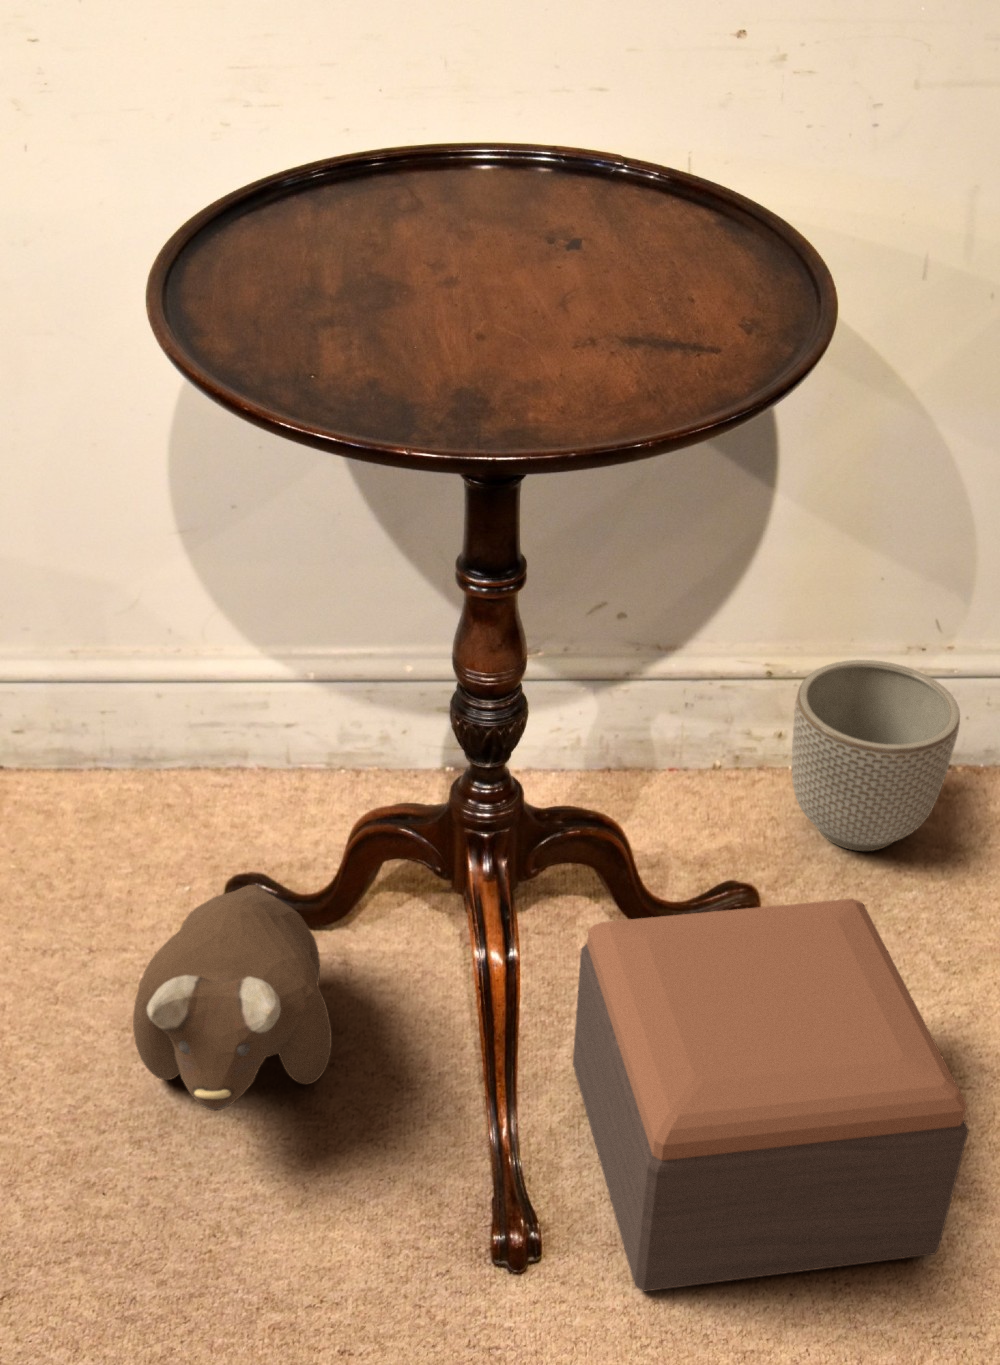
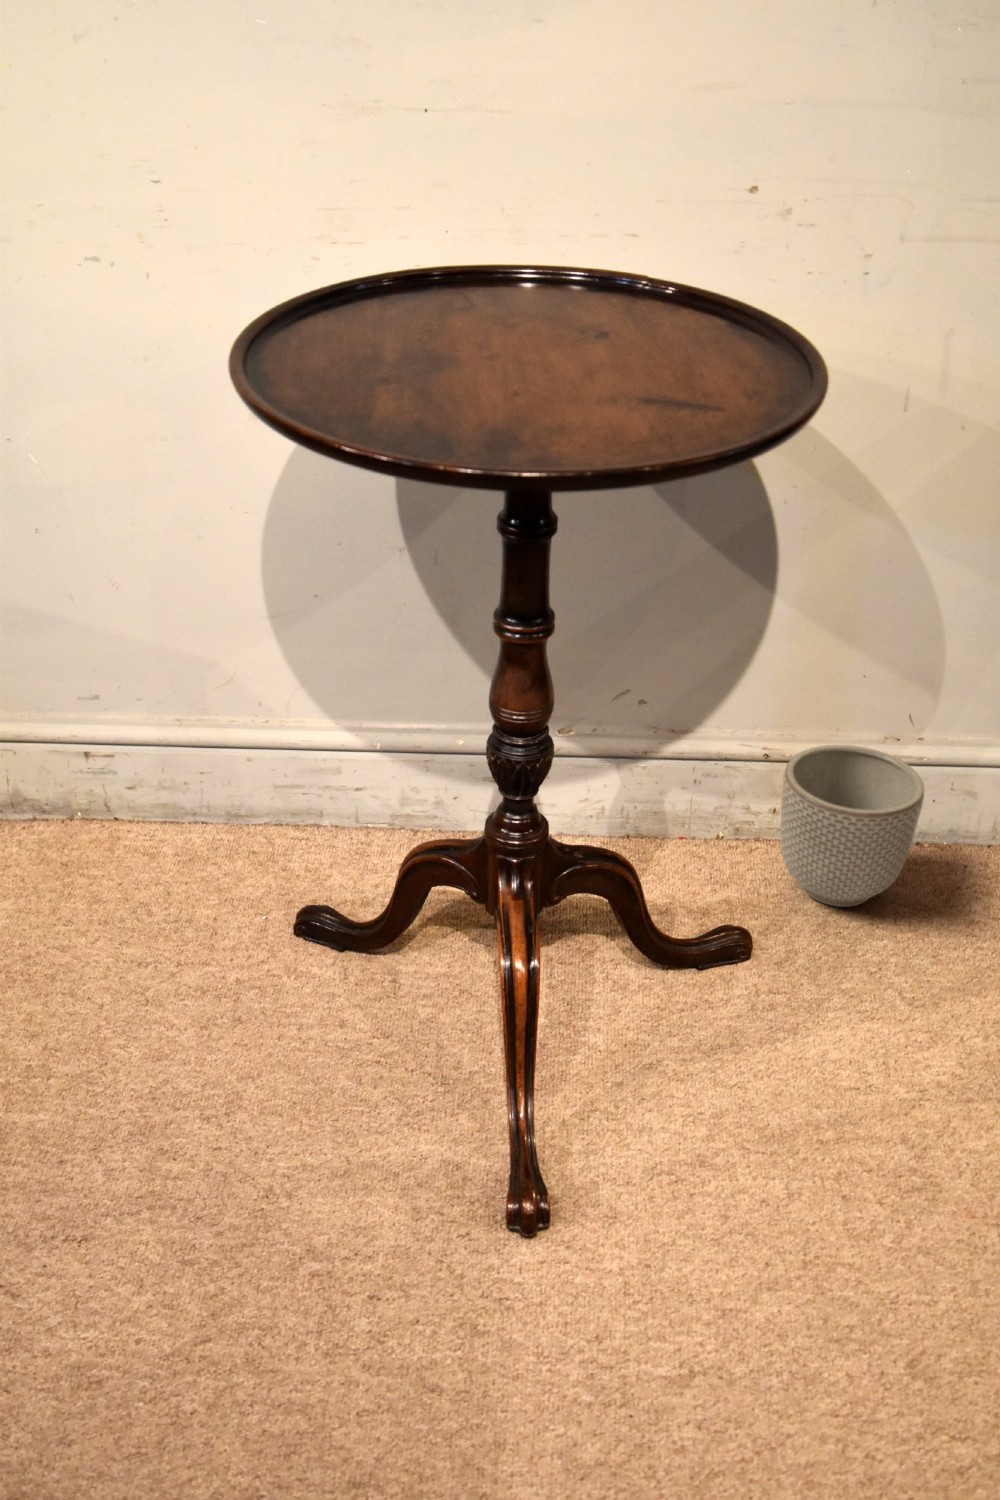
plush toy: present [133,885,332,1110] -> none [209,909,377,1088]
footstool: present [573,899,969,1291] -> none [584,927,926,1257]

